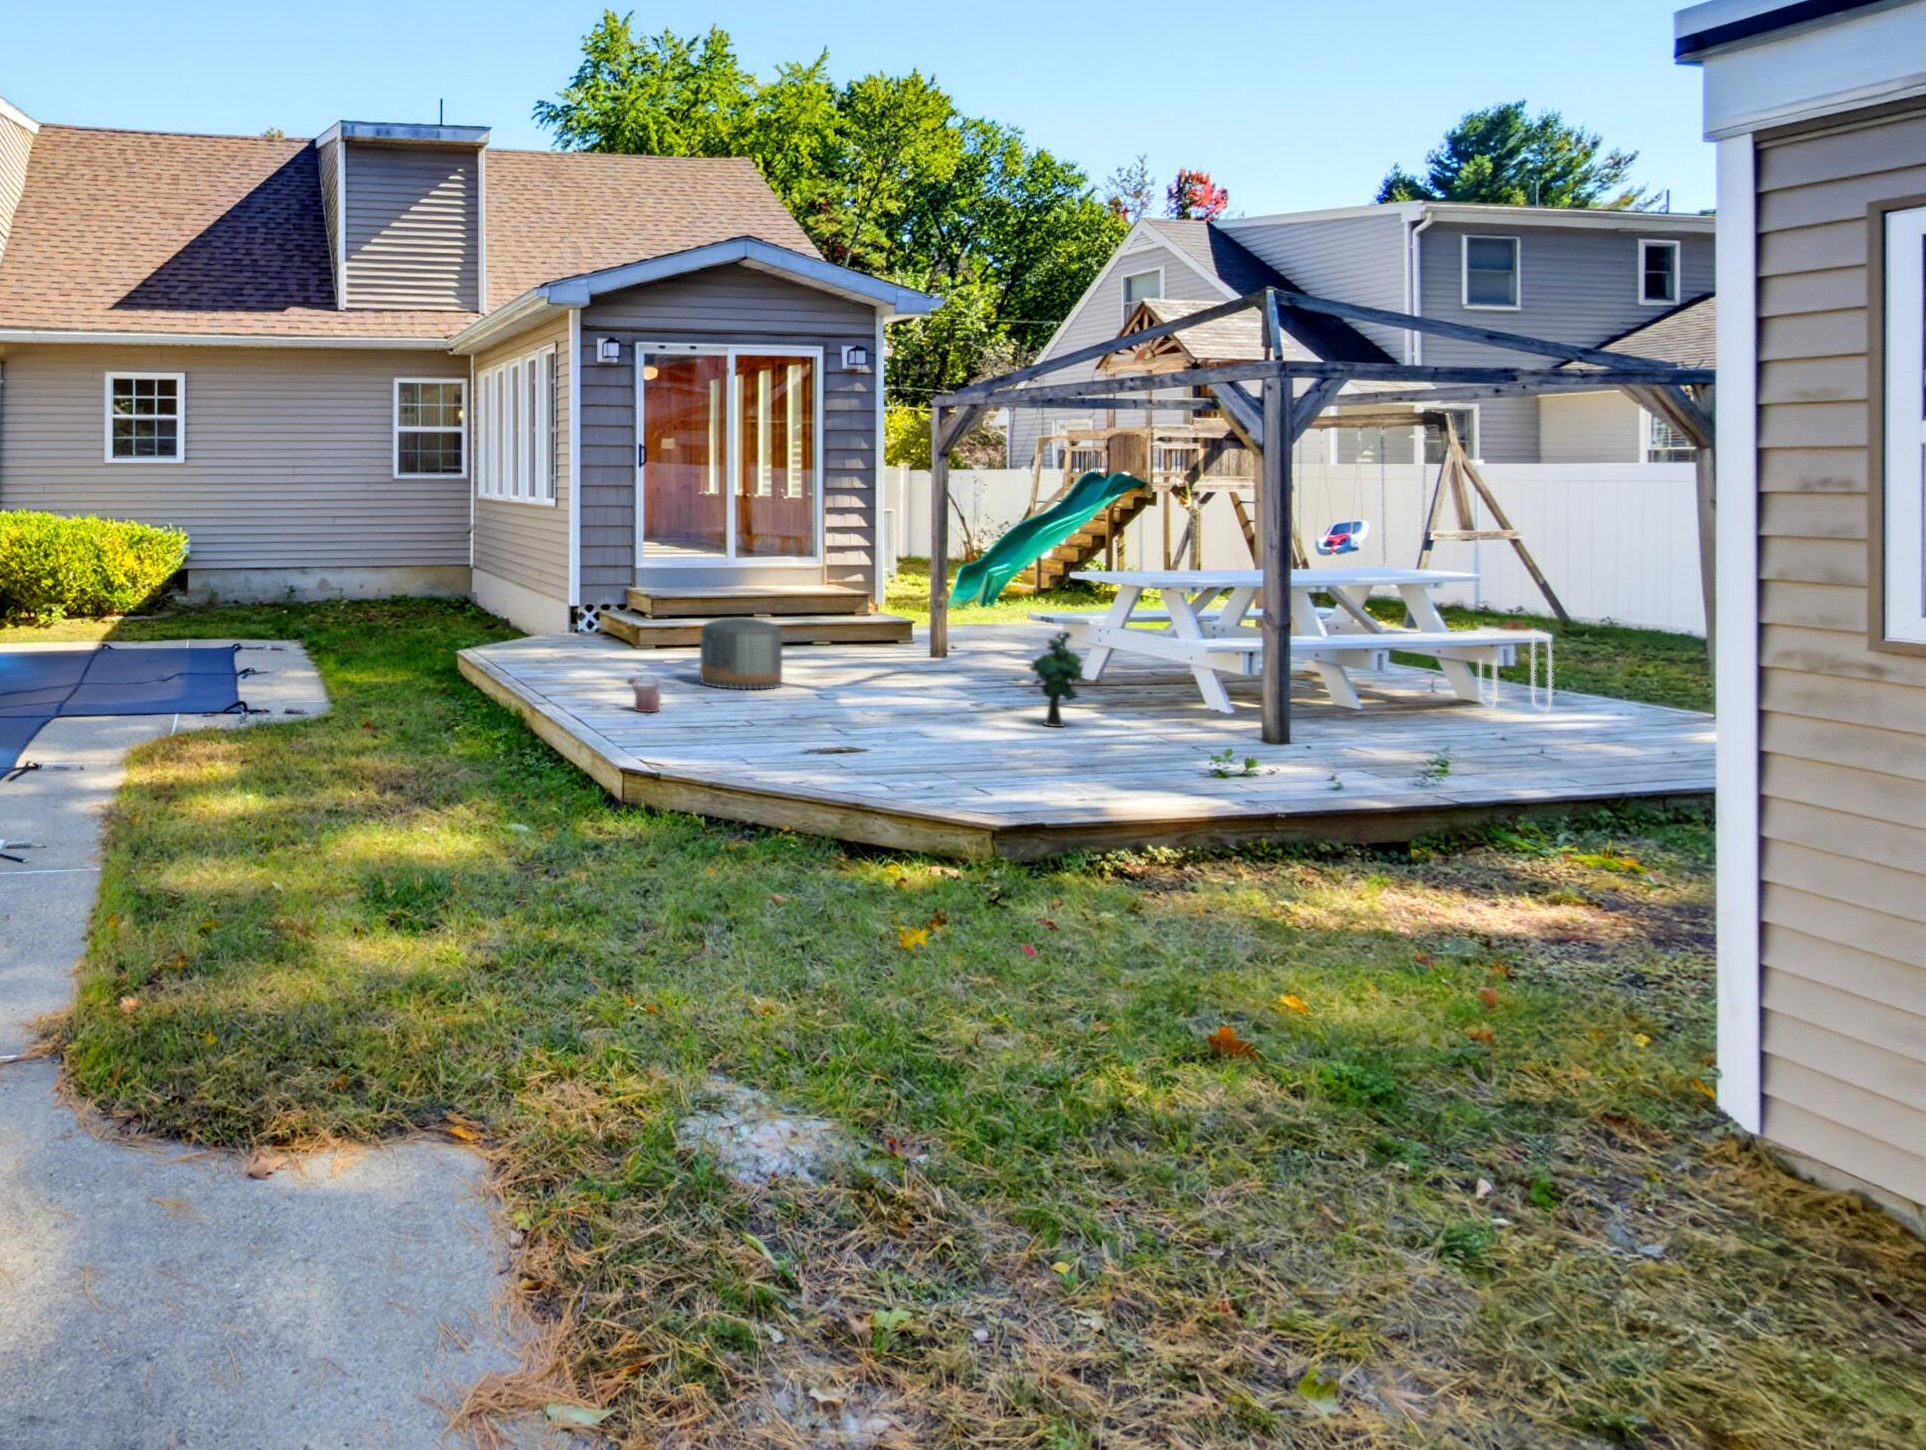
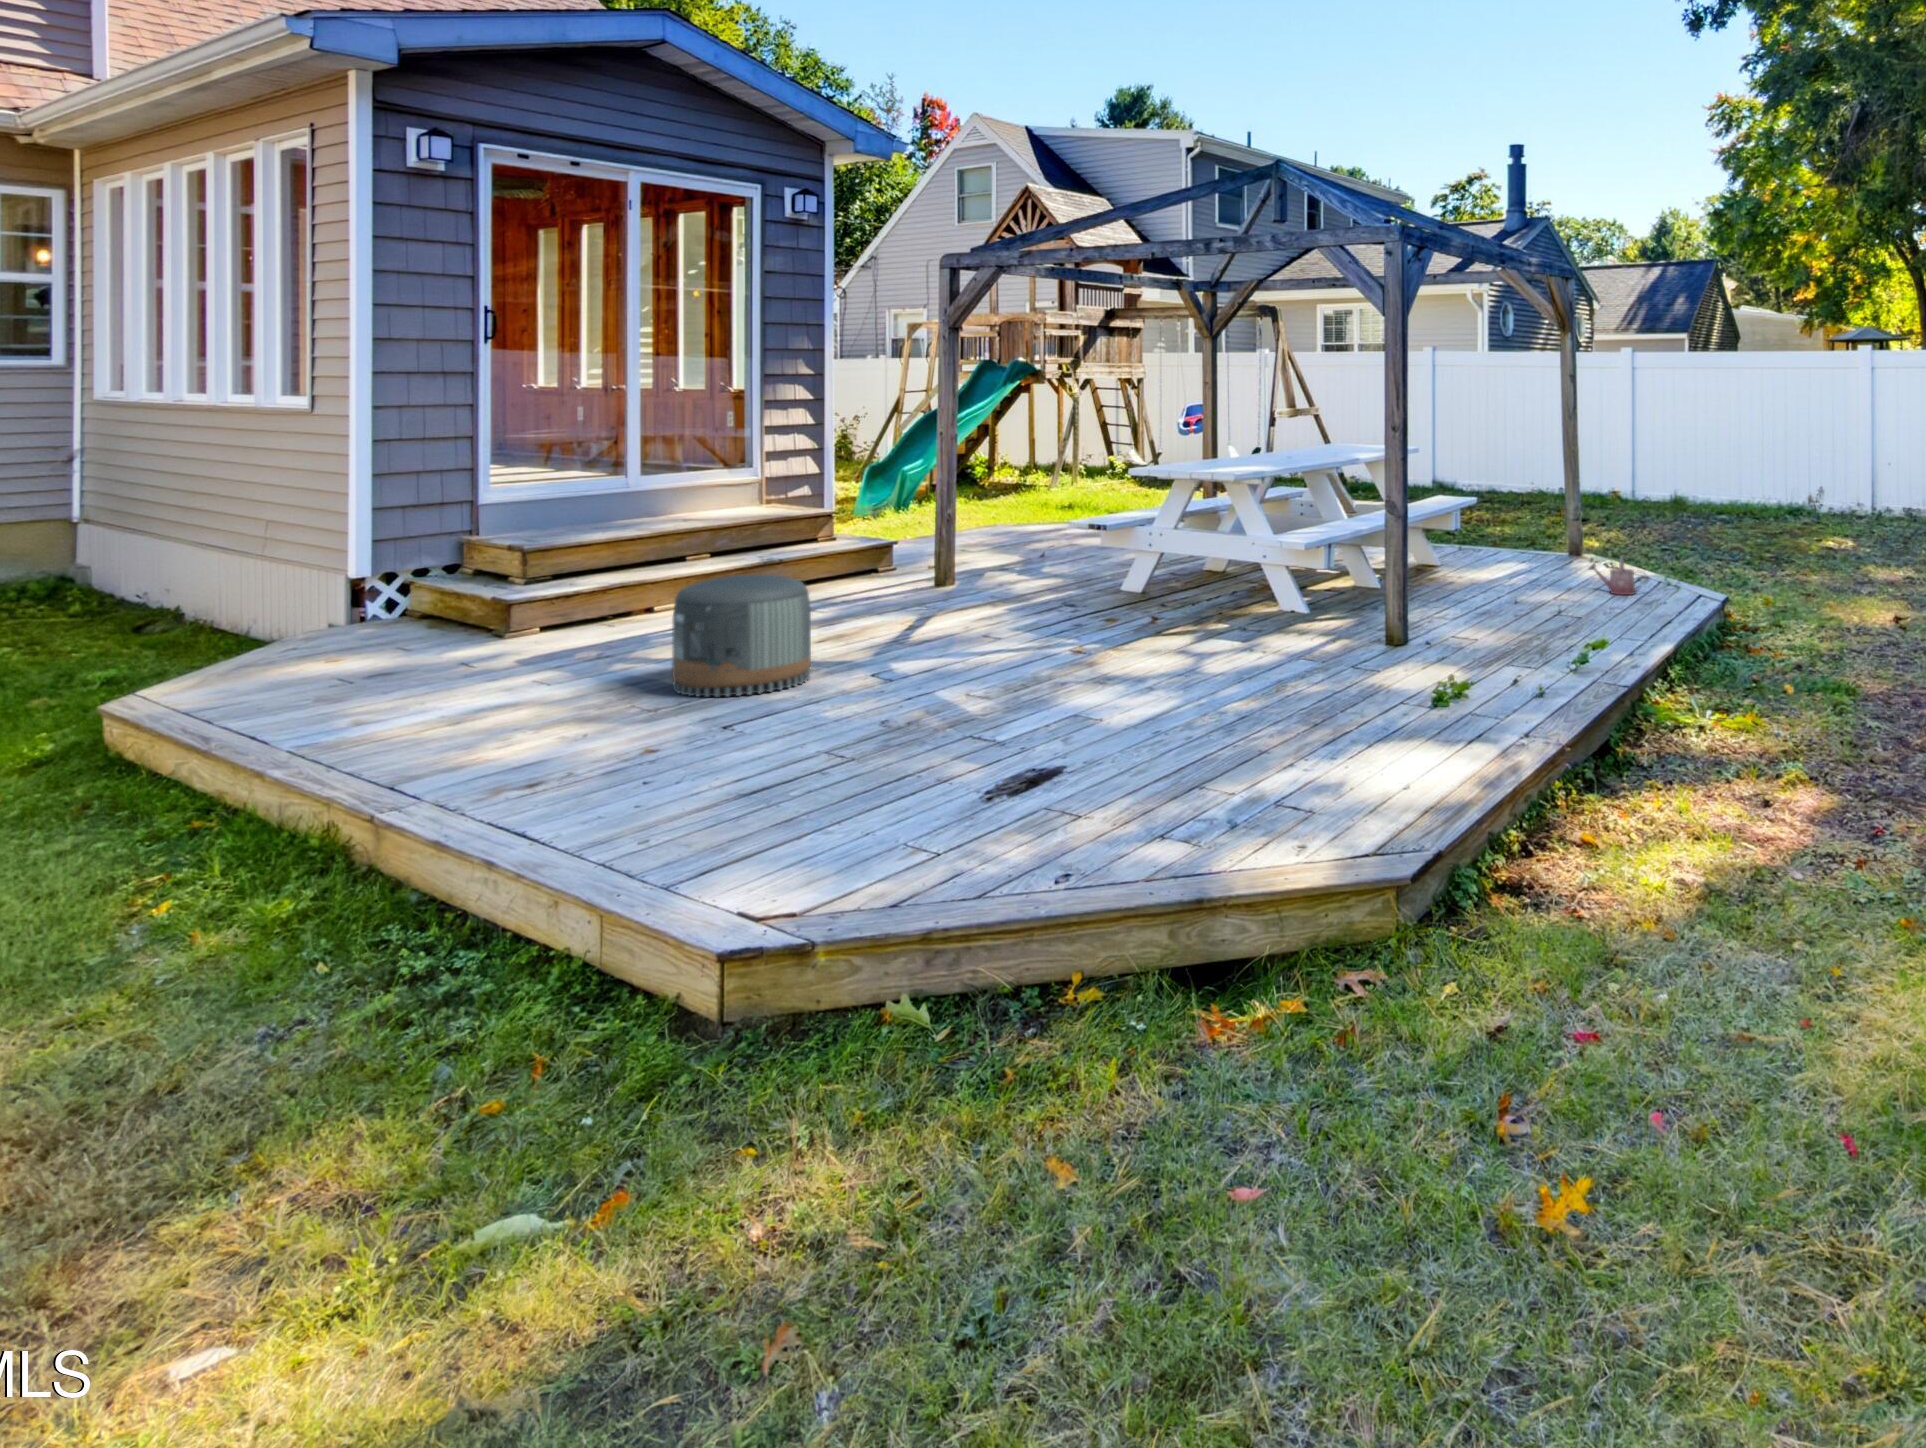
side table: present [1479,619,1552,711] -> none [1478,495,1547,584]
decorative plant: present [1029,632,1085,727] -> none [1196,551,1271,683]
watering can: present [627,675,661,712] -> present [1589,557,1637,595]

